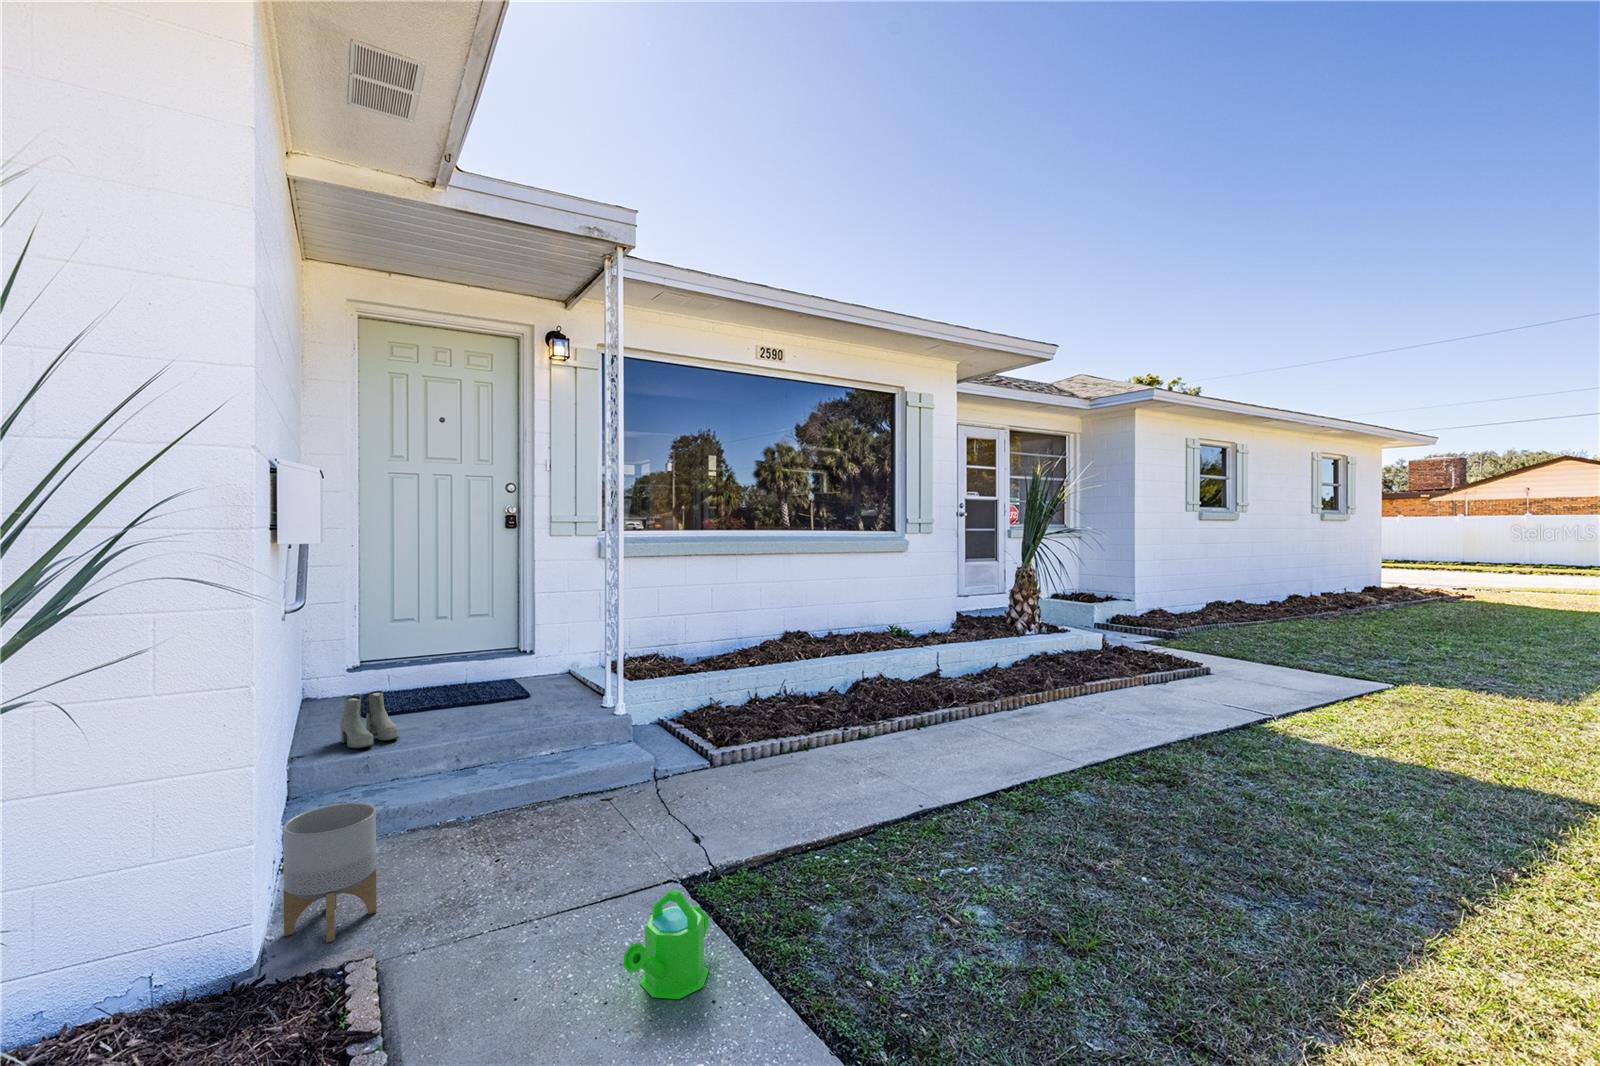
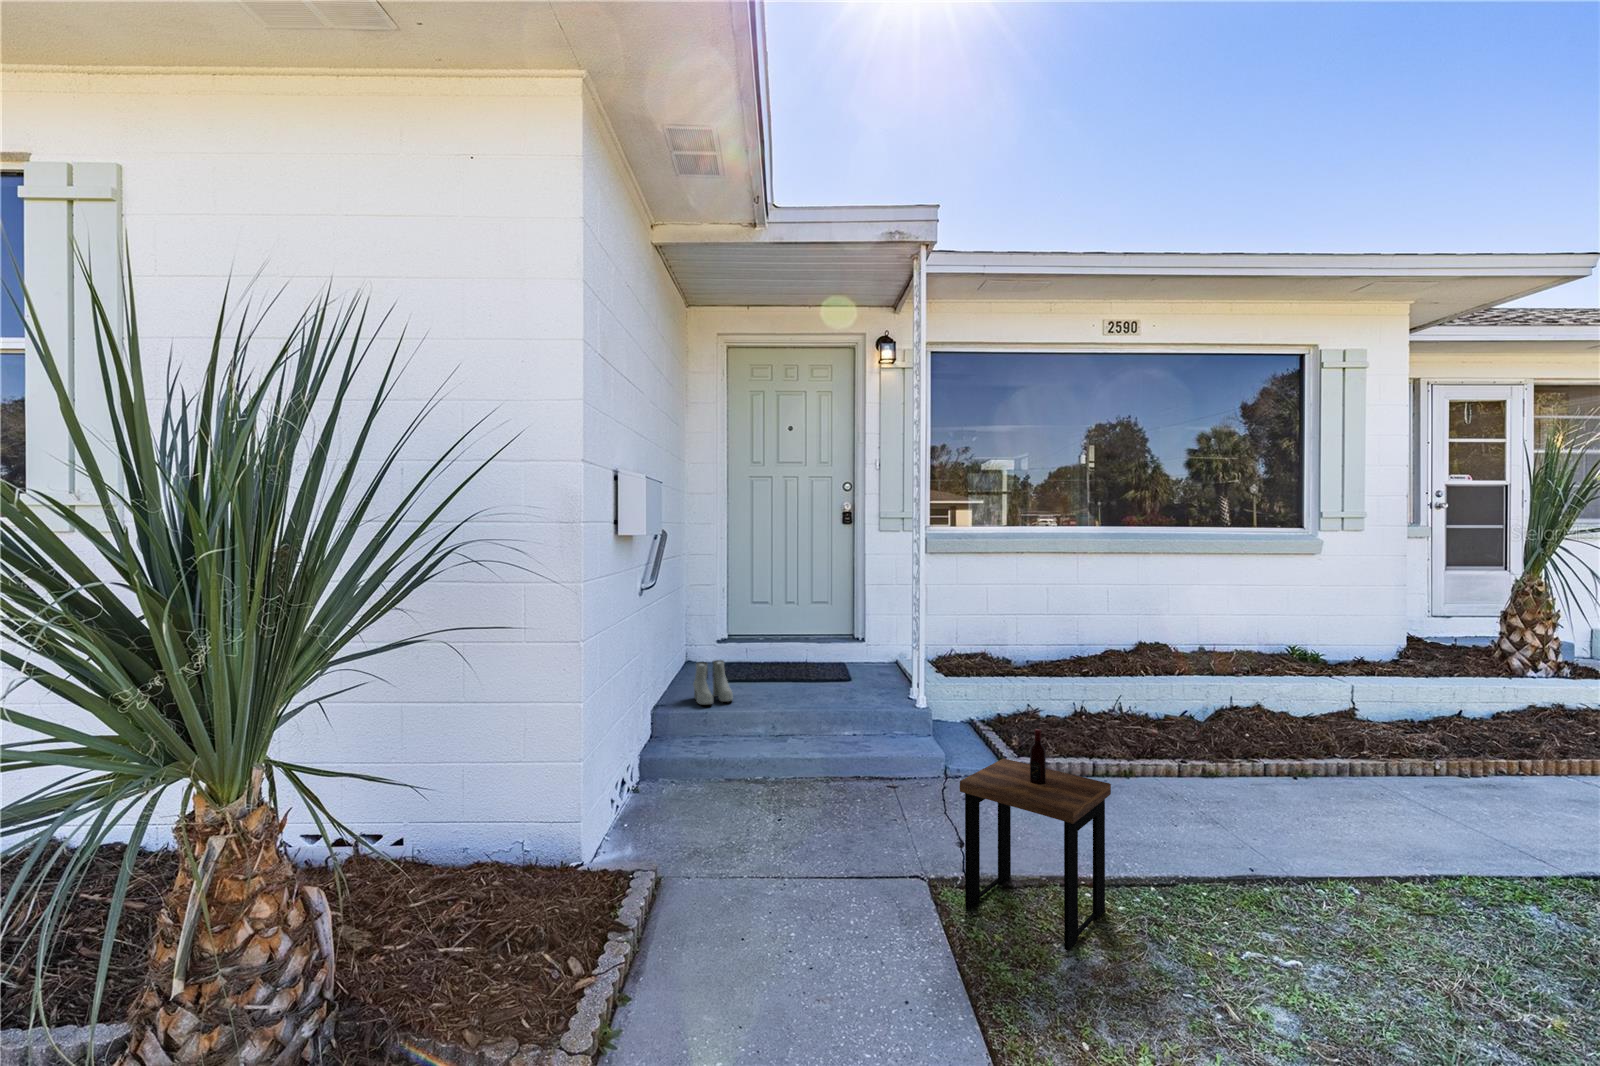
side table: none [719,716,841,910] -> present [960,729,1111,951]
planter: present [283,803,377,942] -> none [623,745,685,851]
watering can: present [623,890,709,999] -> none [829,879,929,986]

